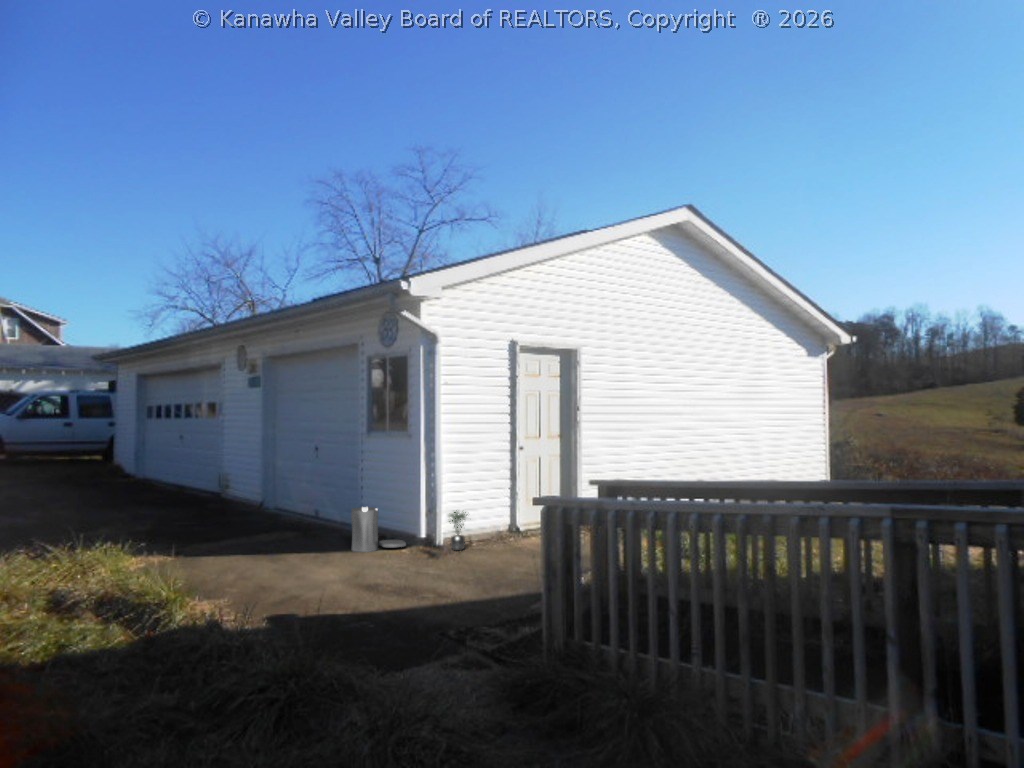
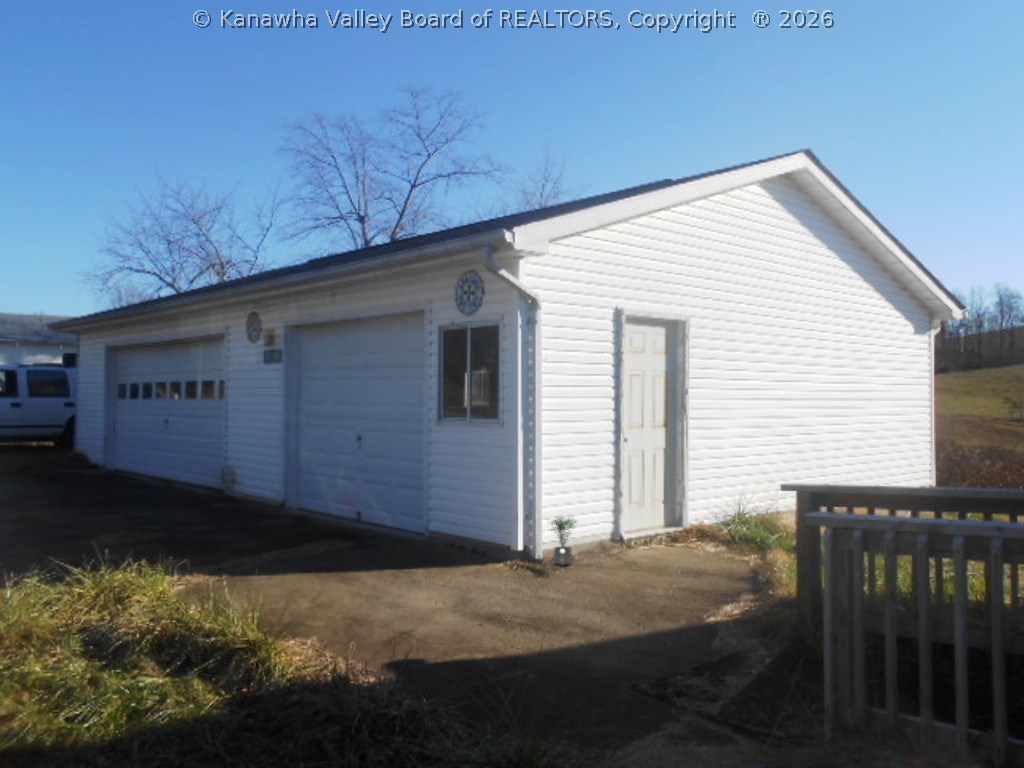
trash can: present [351,507,406,552] -> none [431,511,498,567]

